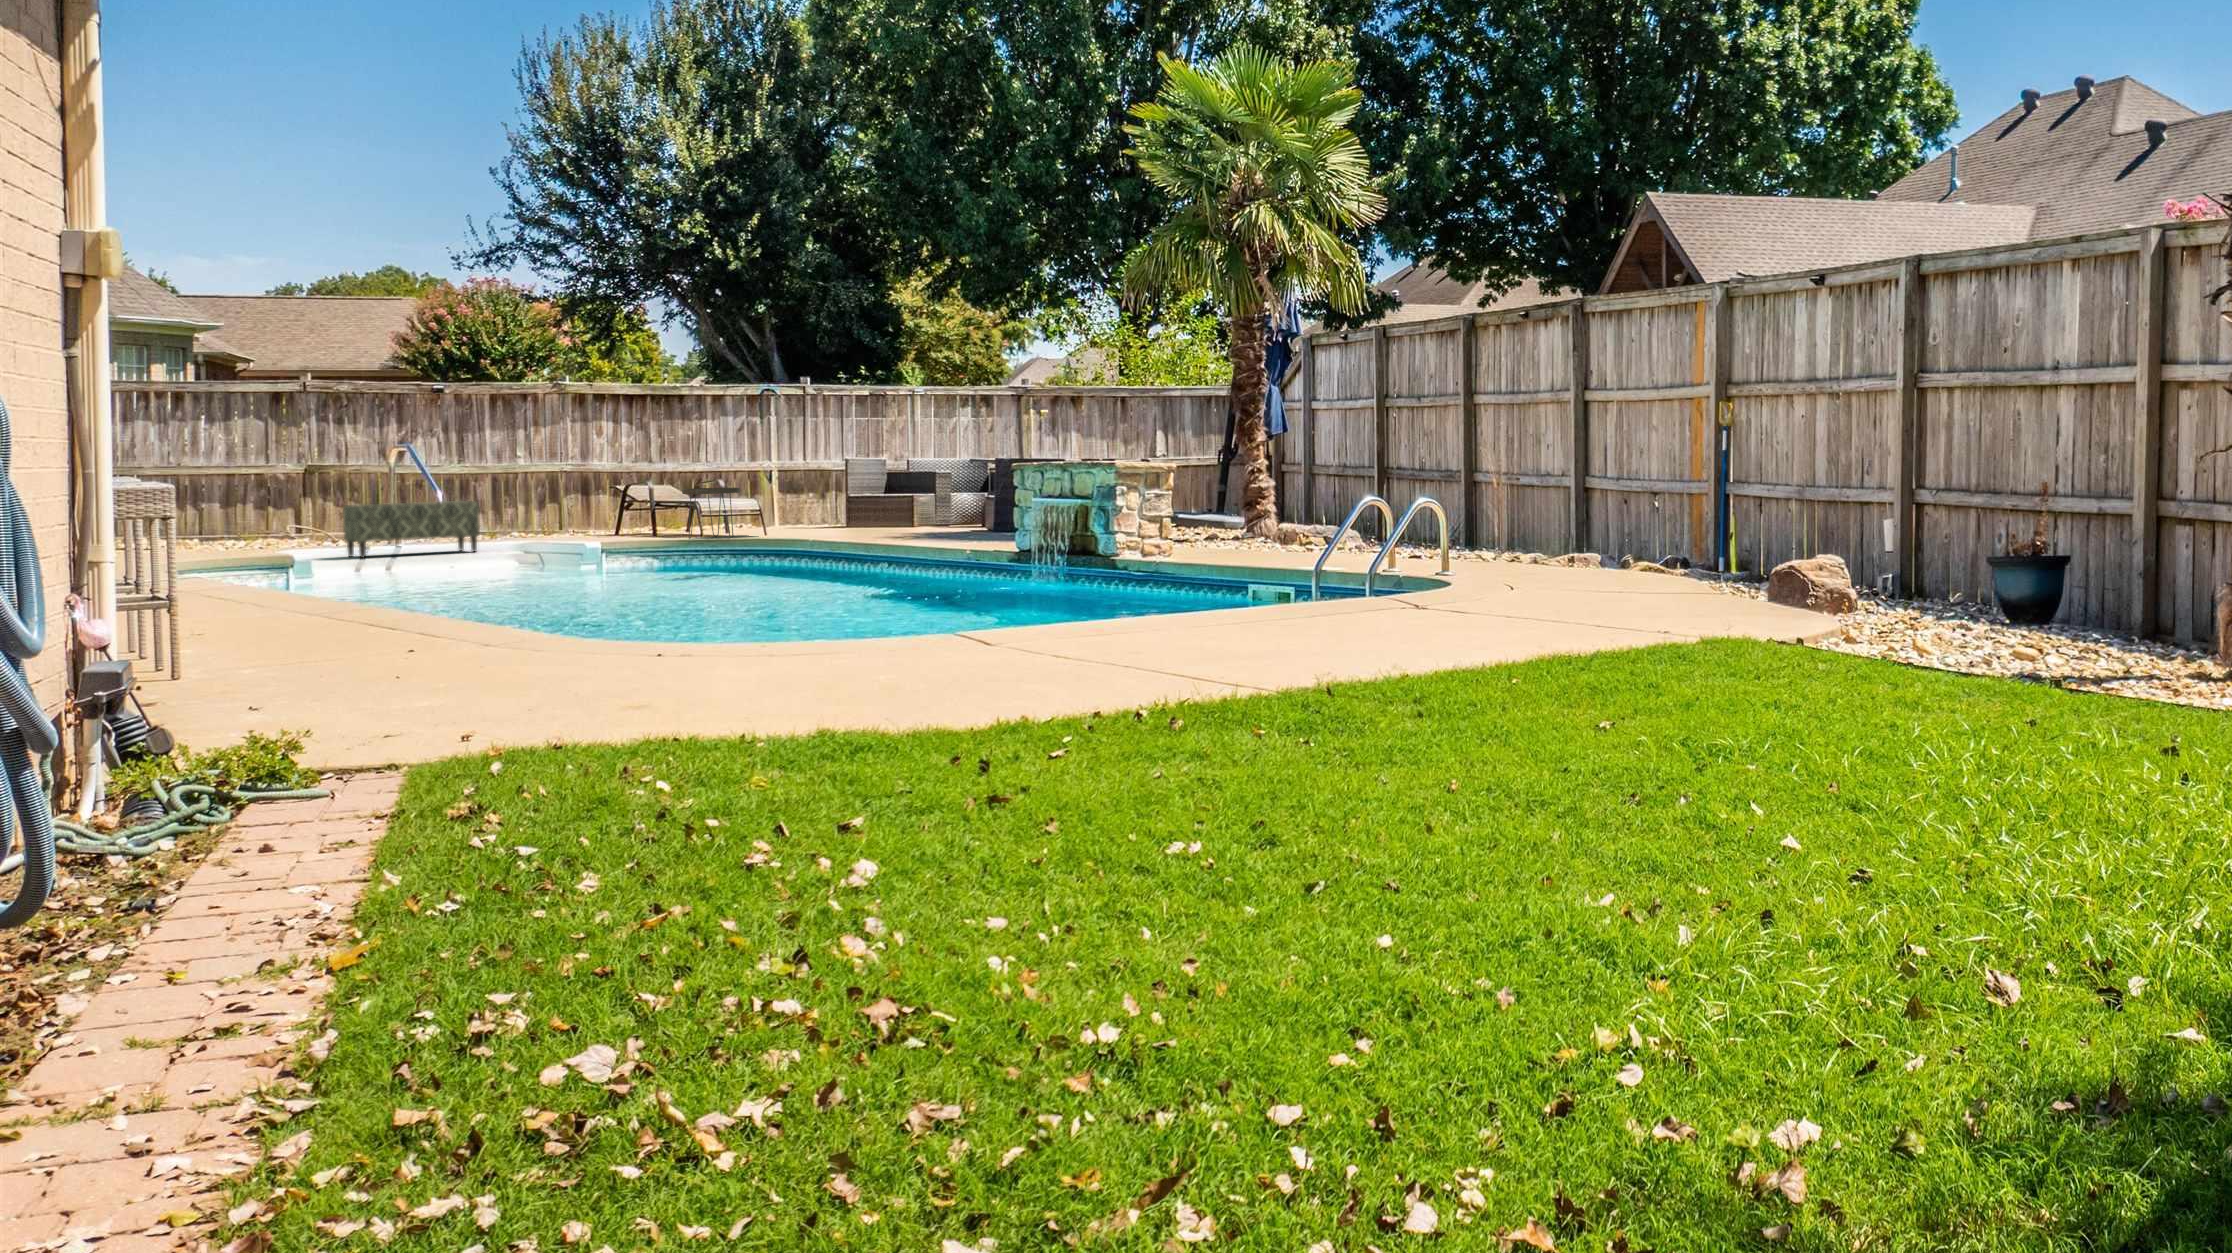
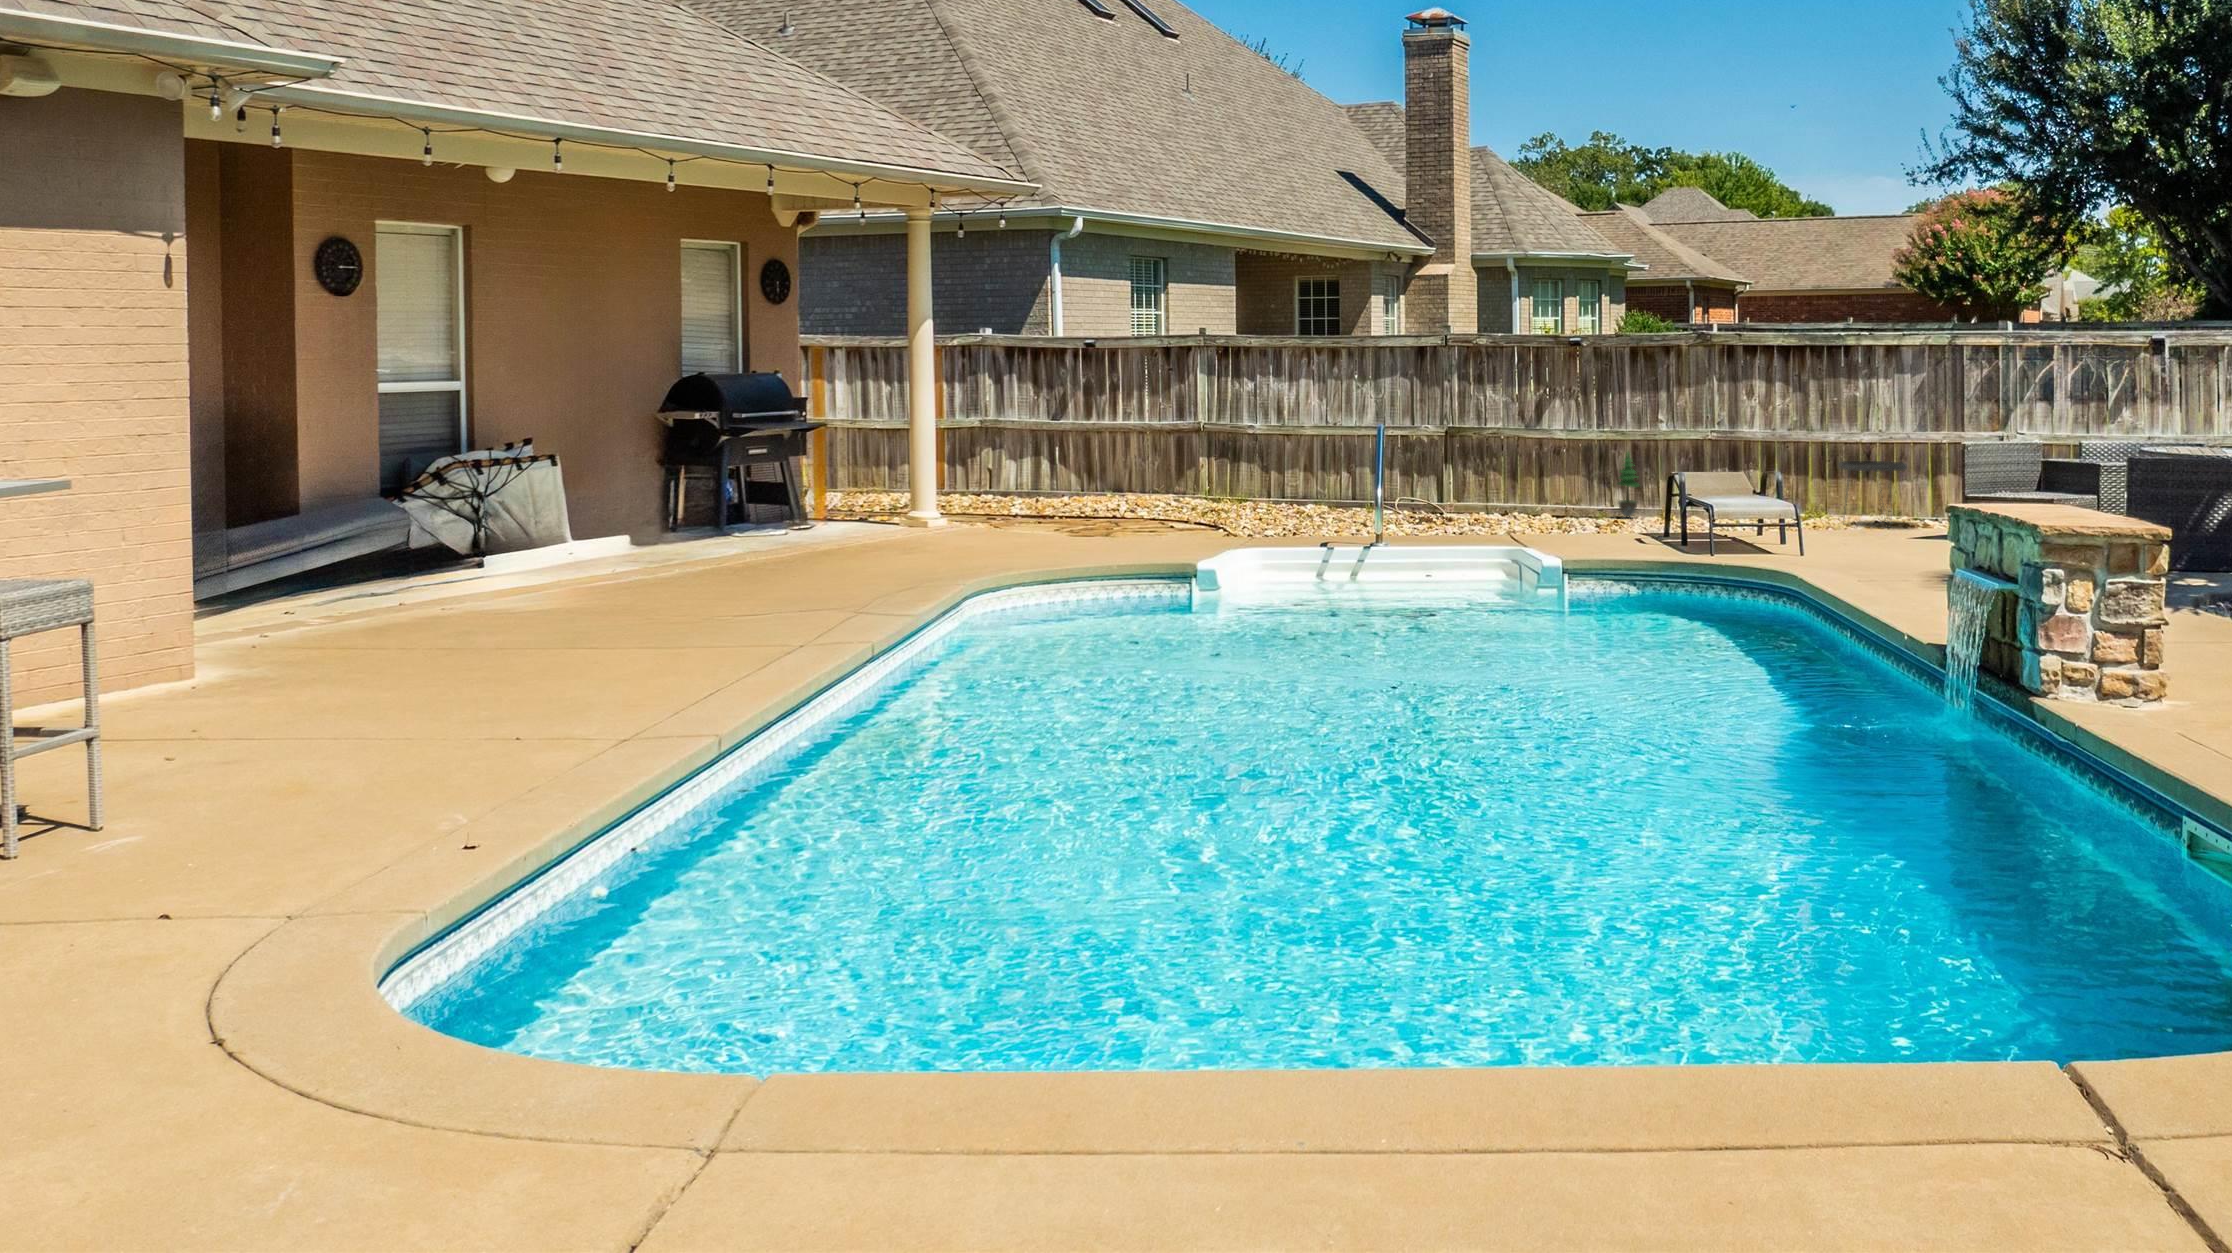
potted tree: none [483,487,508,549] -> present [1618,452,1639,517]
bench: present [343,501,480,558] -> none [1475,461,1597,522]

